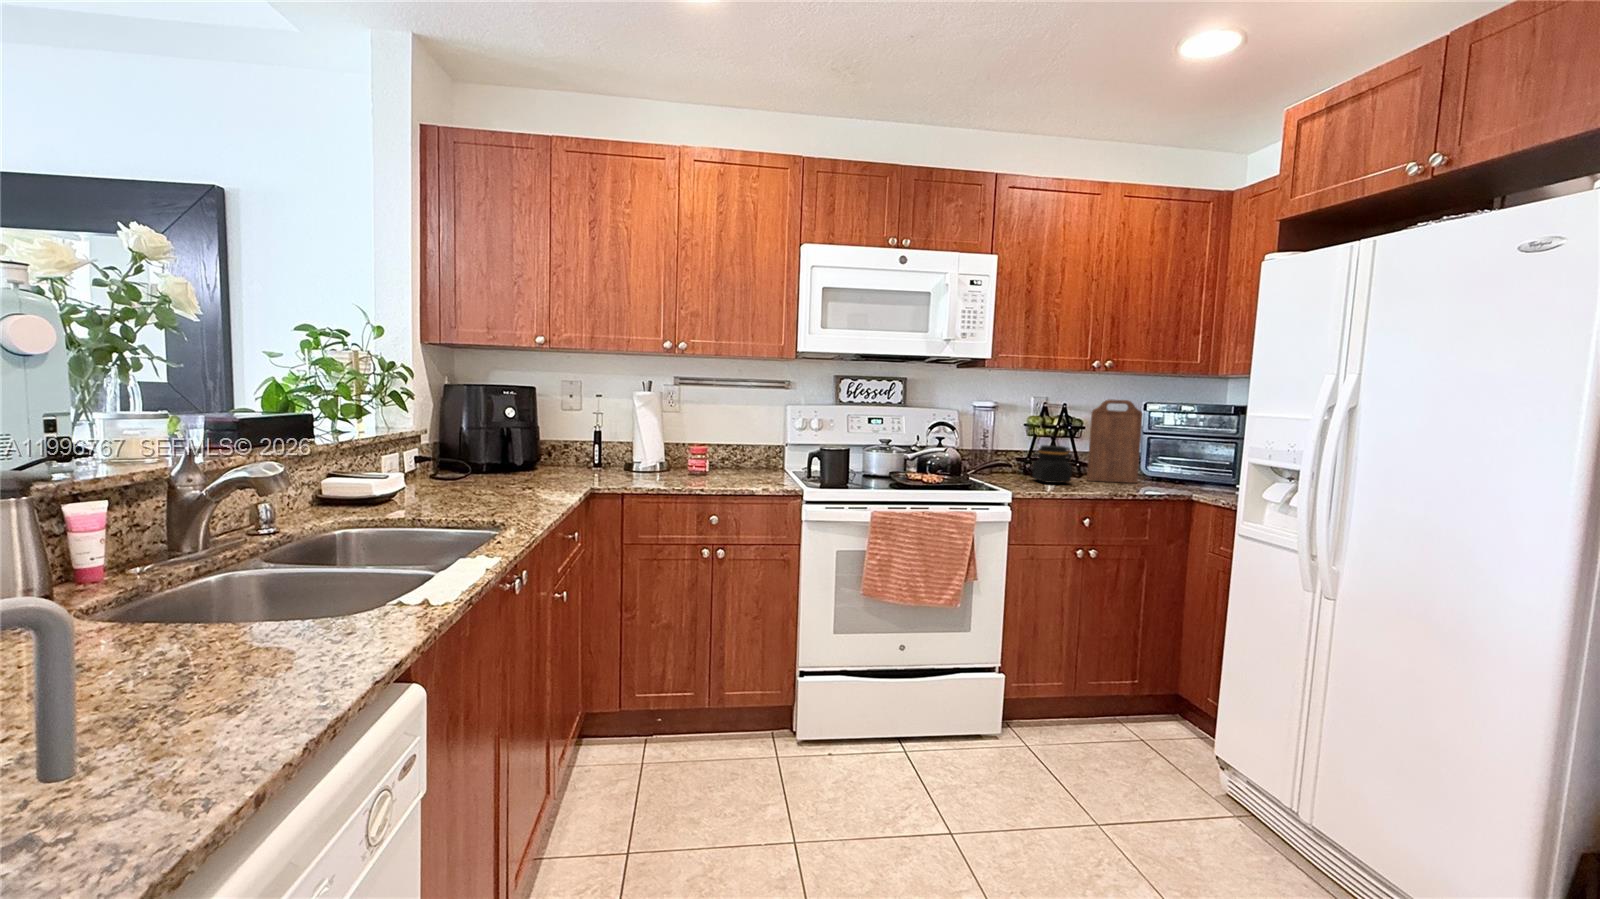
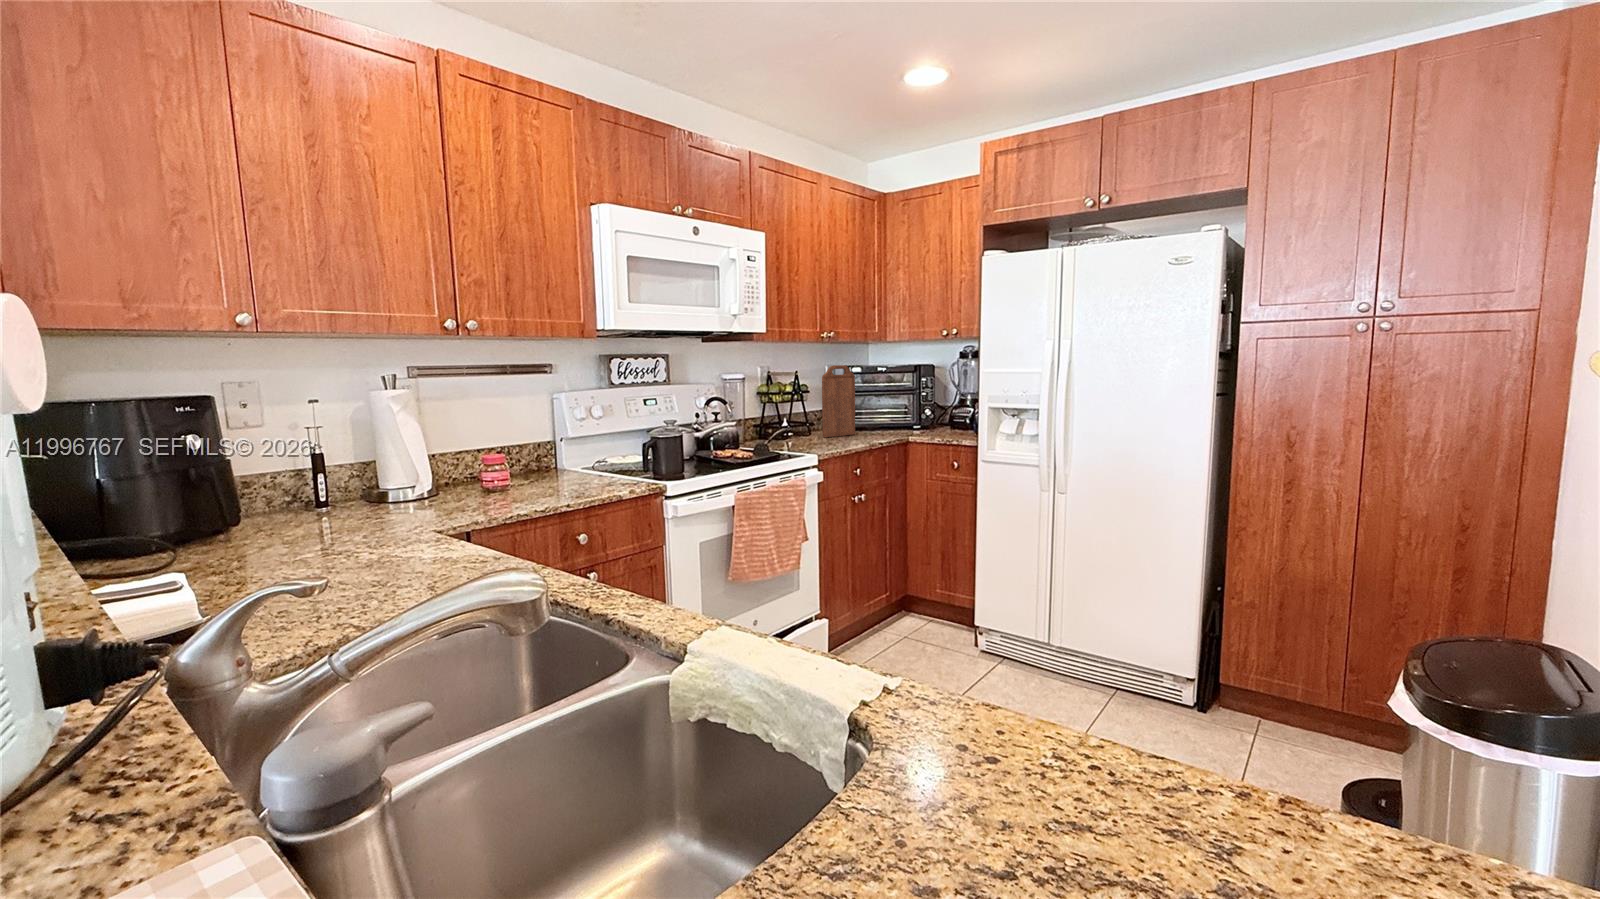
jar: present [1032,445,1072,483] -> none [790,410,824,444]

